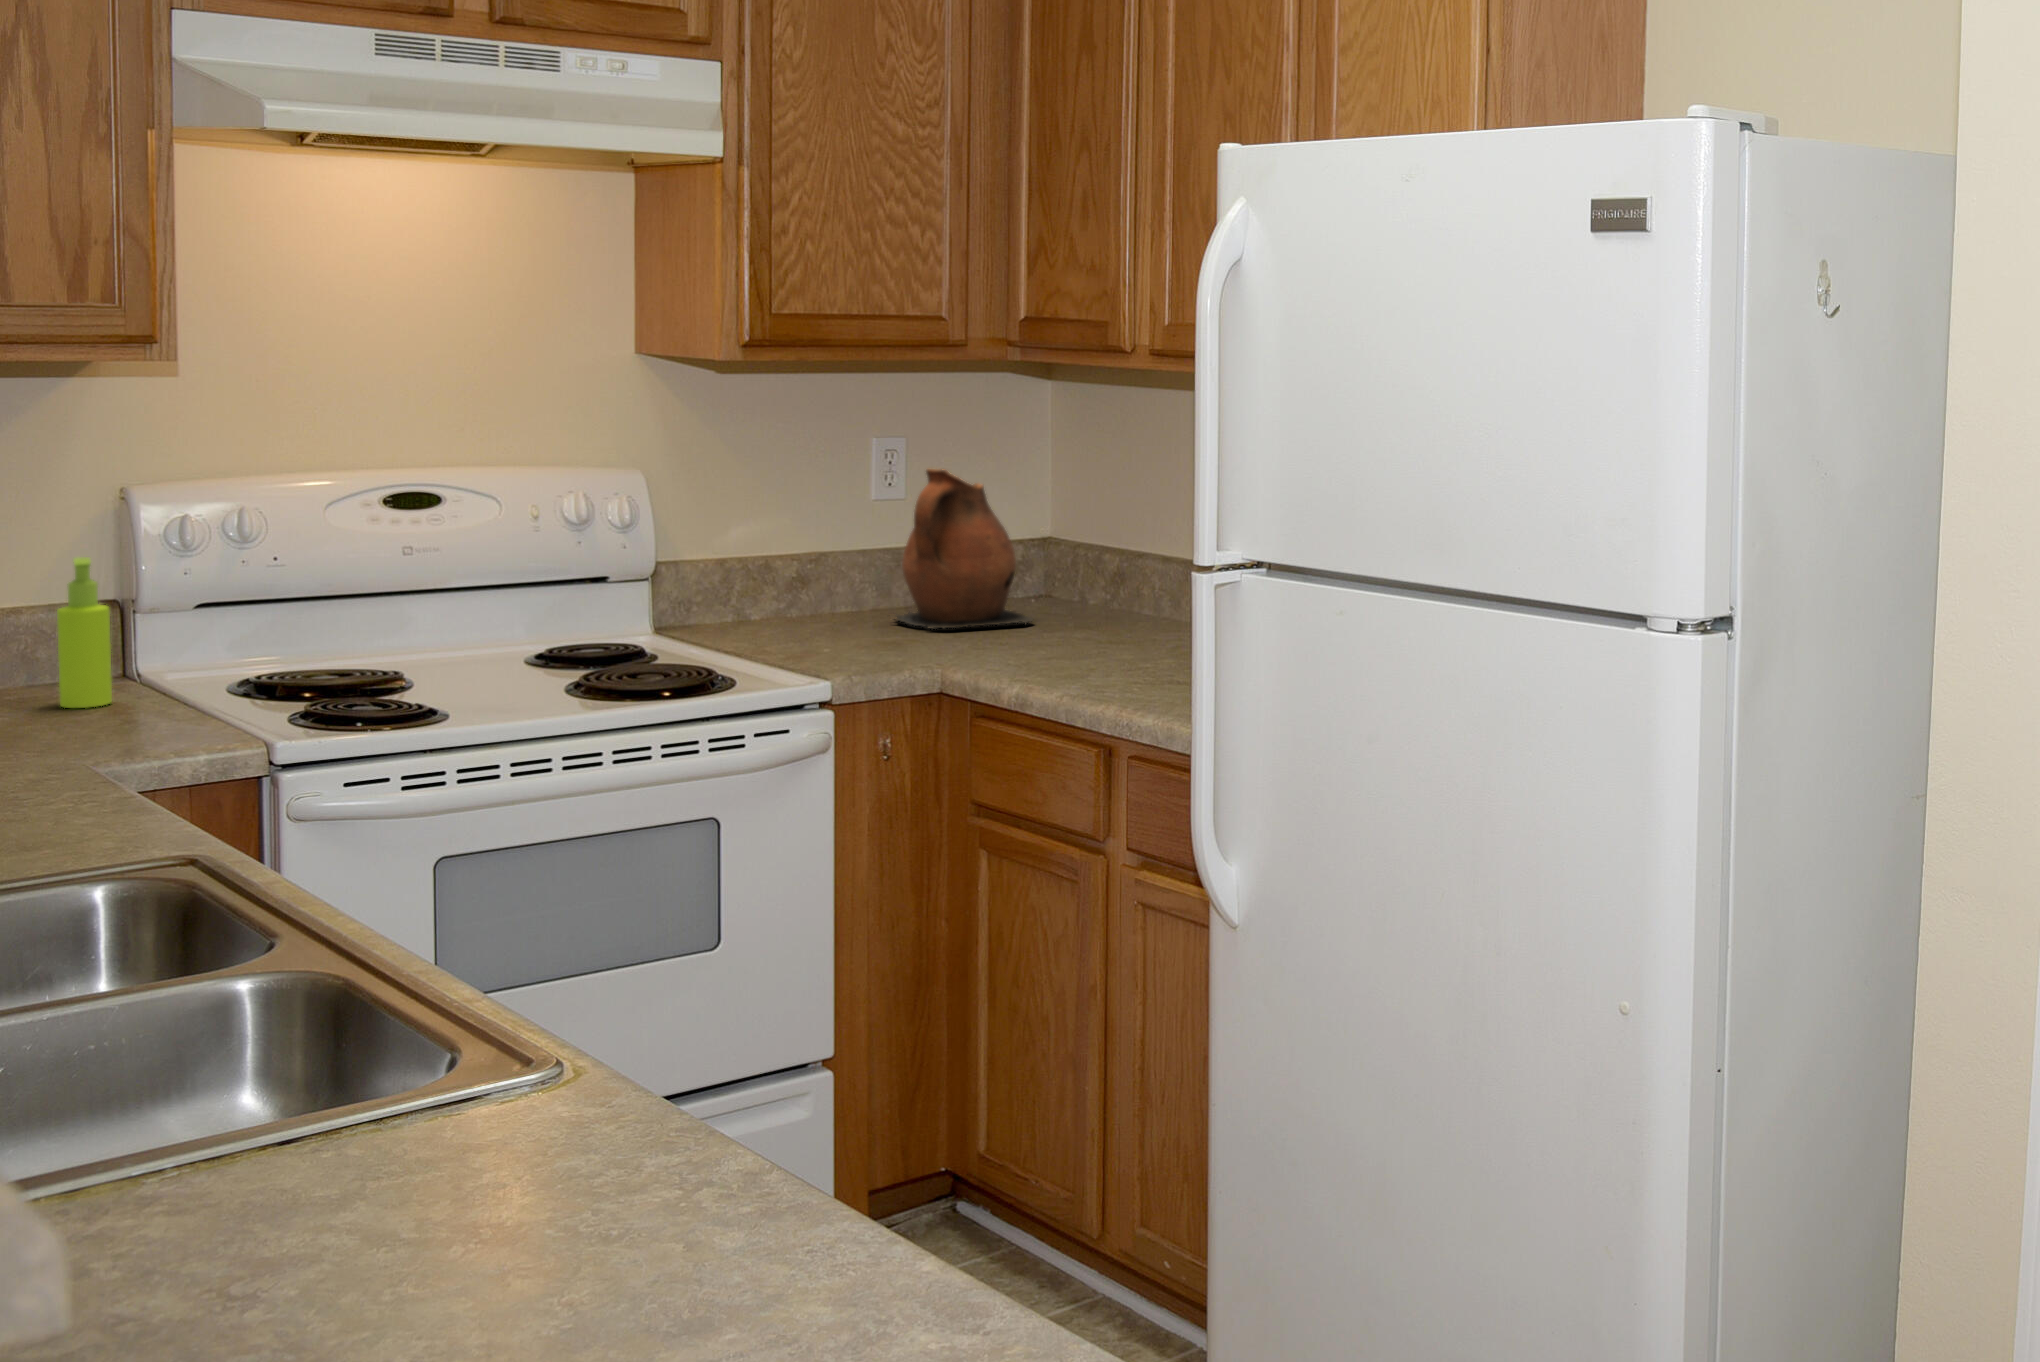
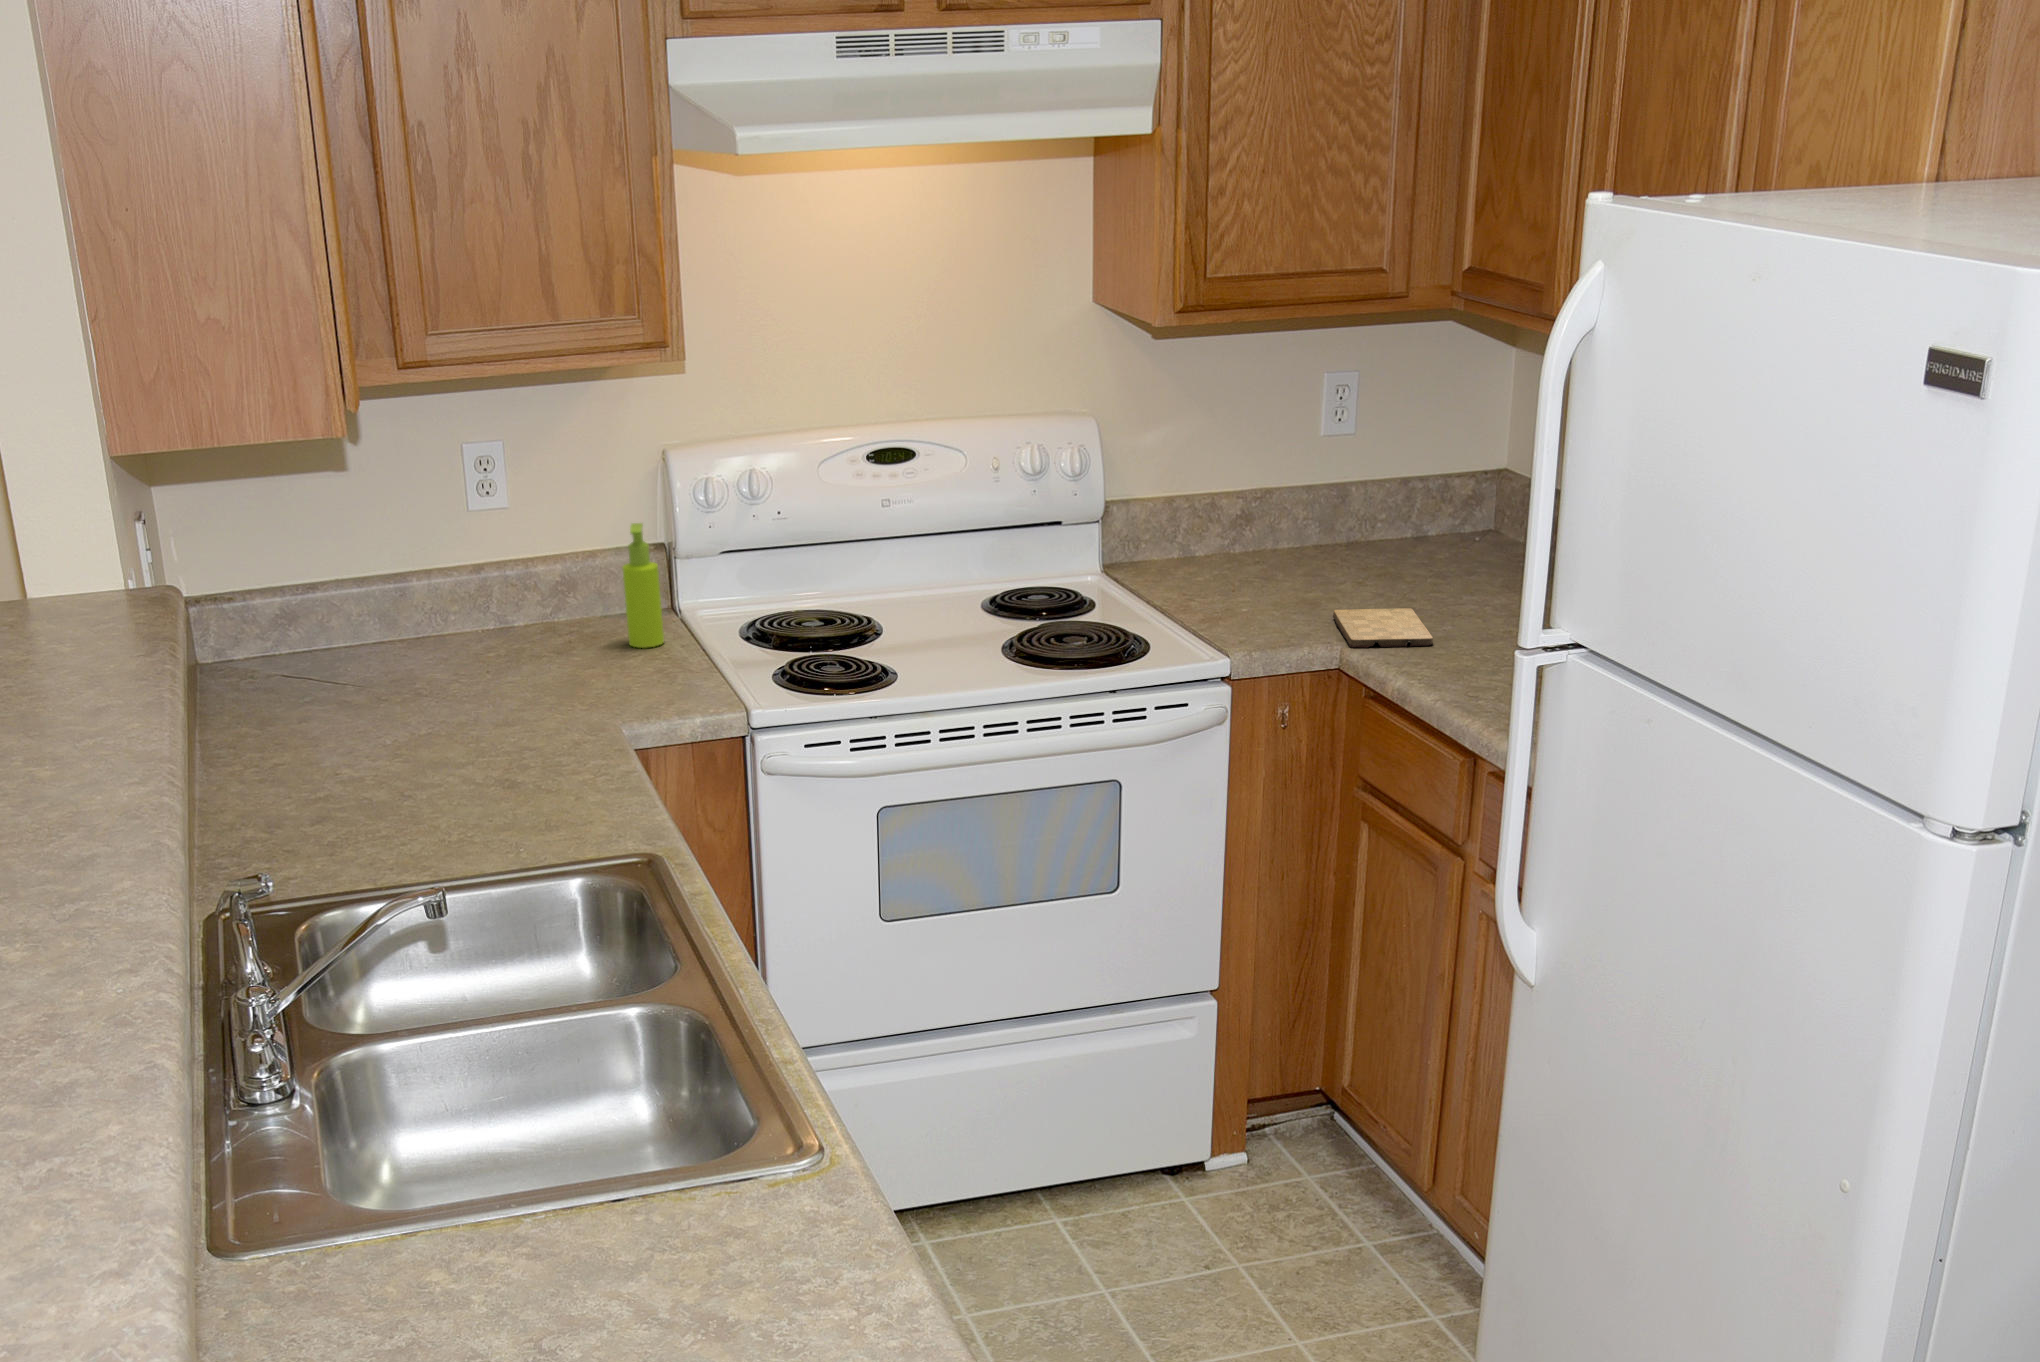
ceramic pitcher: present [896,469,1033,629] -> none [1316,419,1460,587]
cutting board: none [925,636,1036,665] -> present [1333,608,1433,647]

